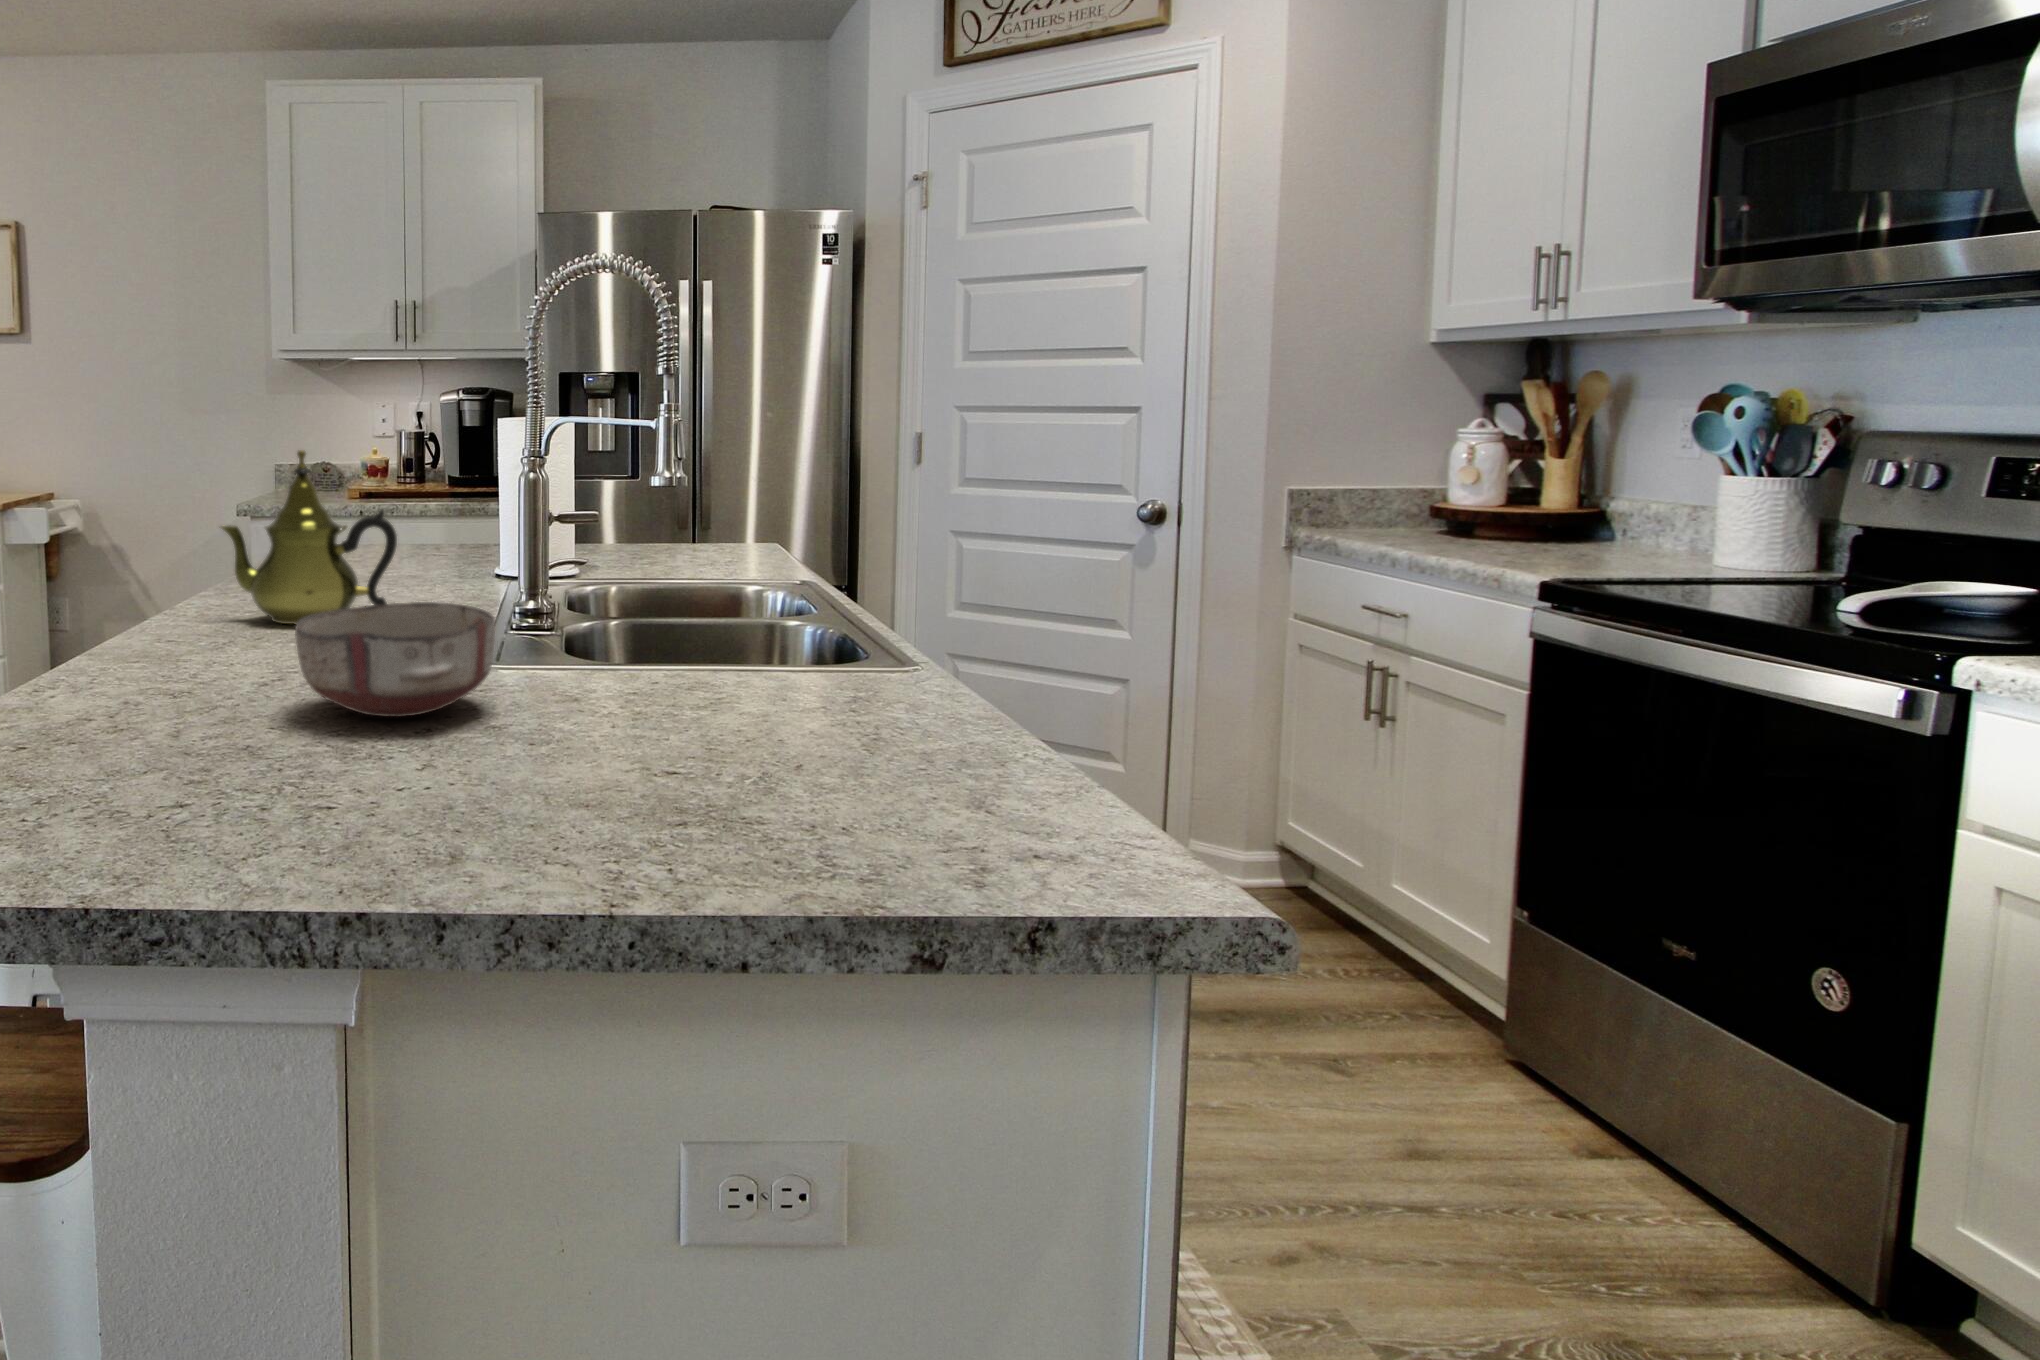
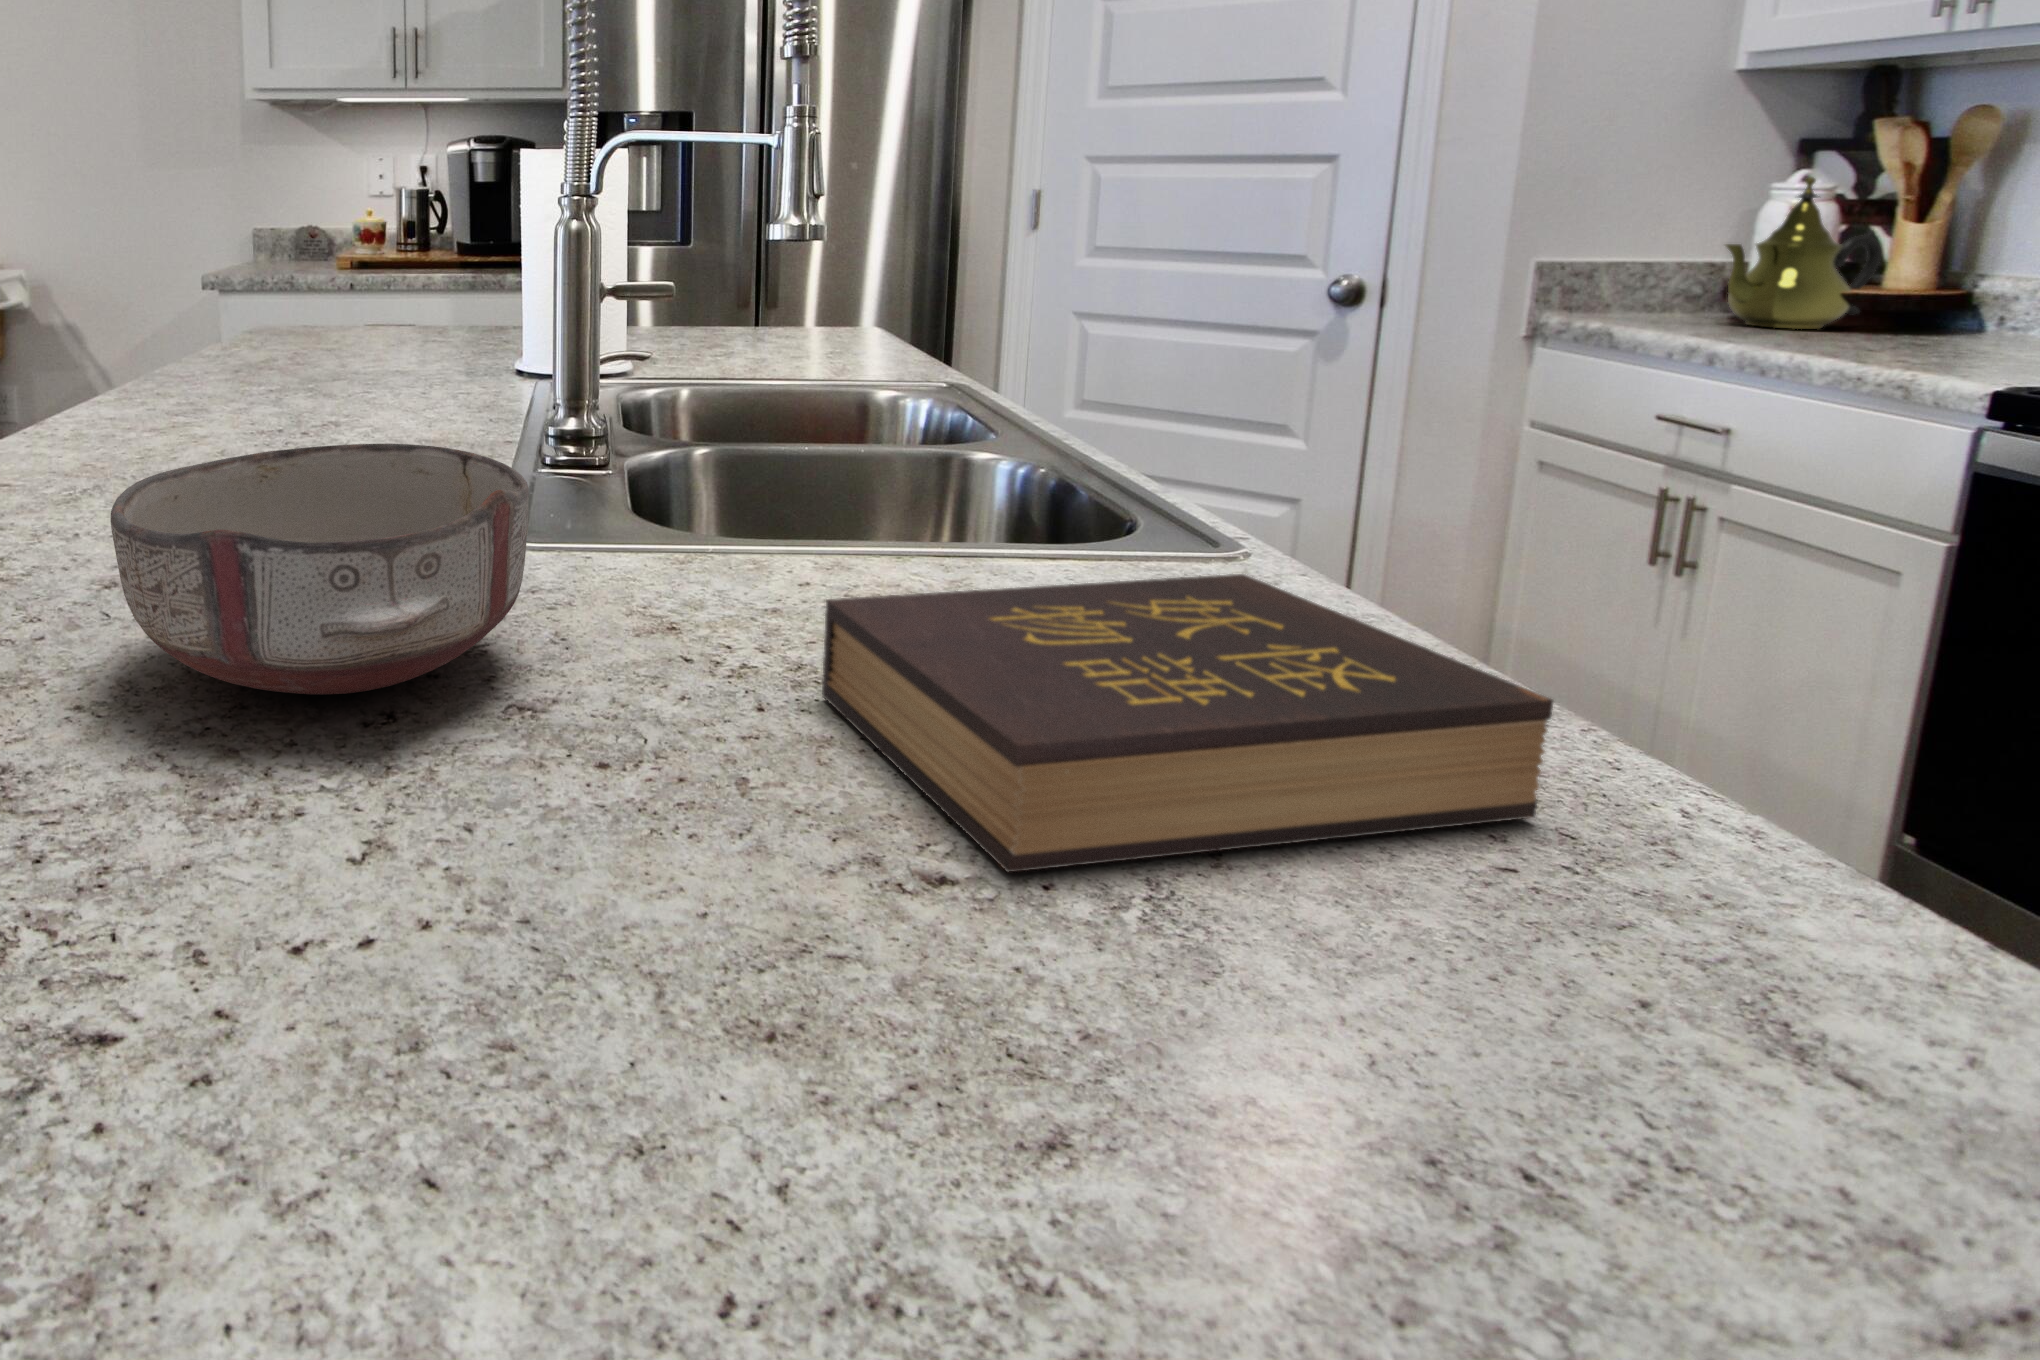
teapot: present [221,450,397,624] -> present [1726,177,1881,329]
hardback book: none [636,660,925,761] -> present [822,574,1553,872]

